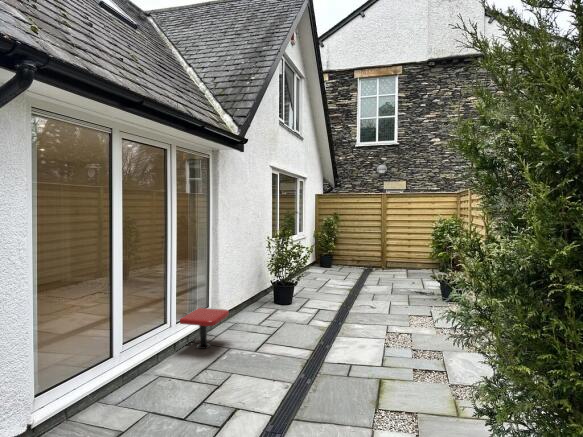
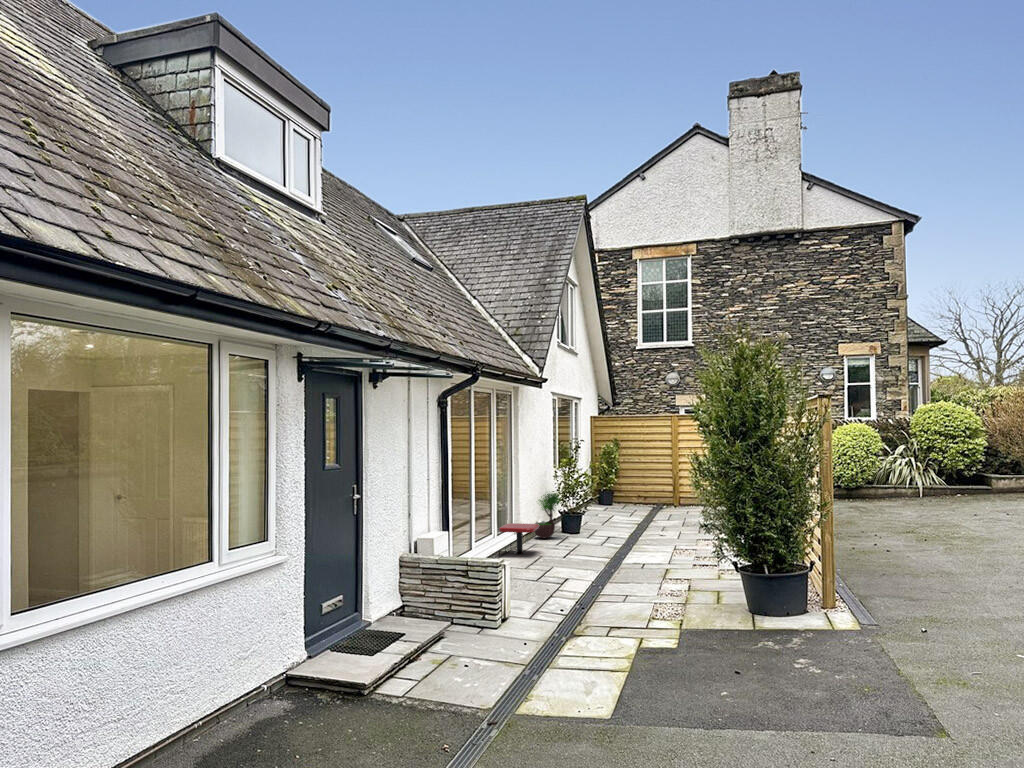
potted tree: none [238,263,268,315] -> present [535,493,560,539]

